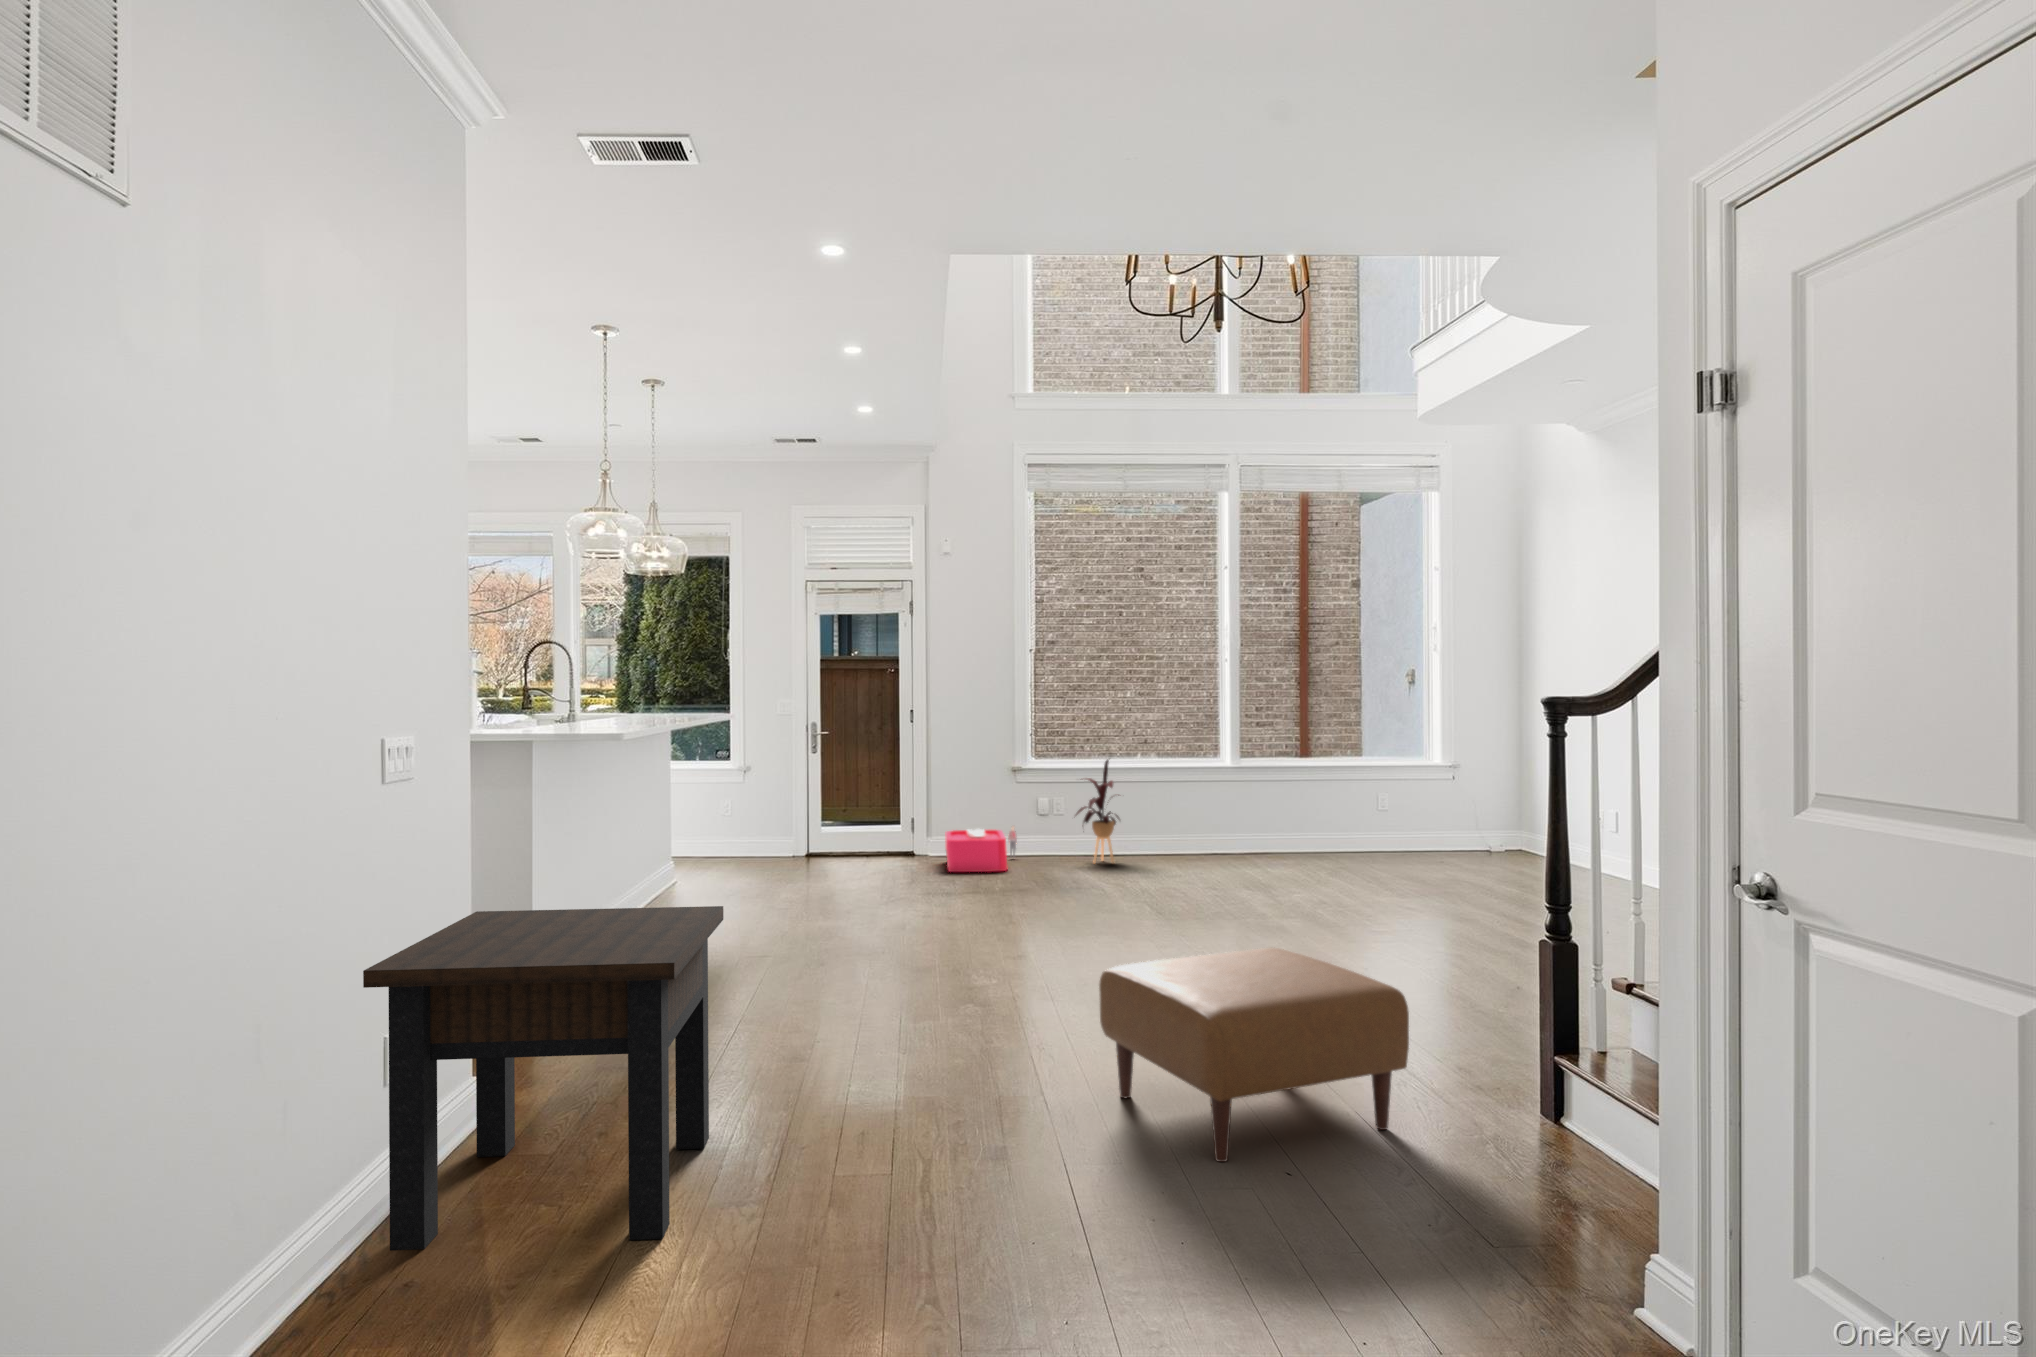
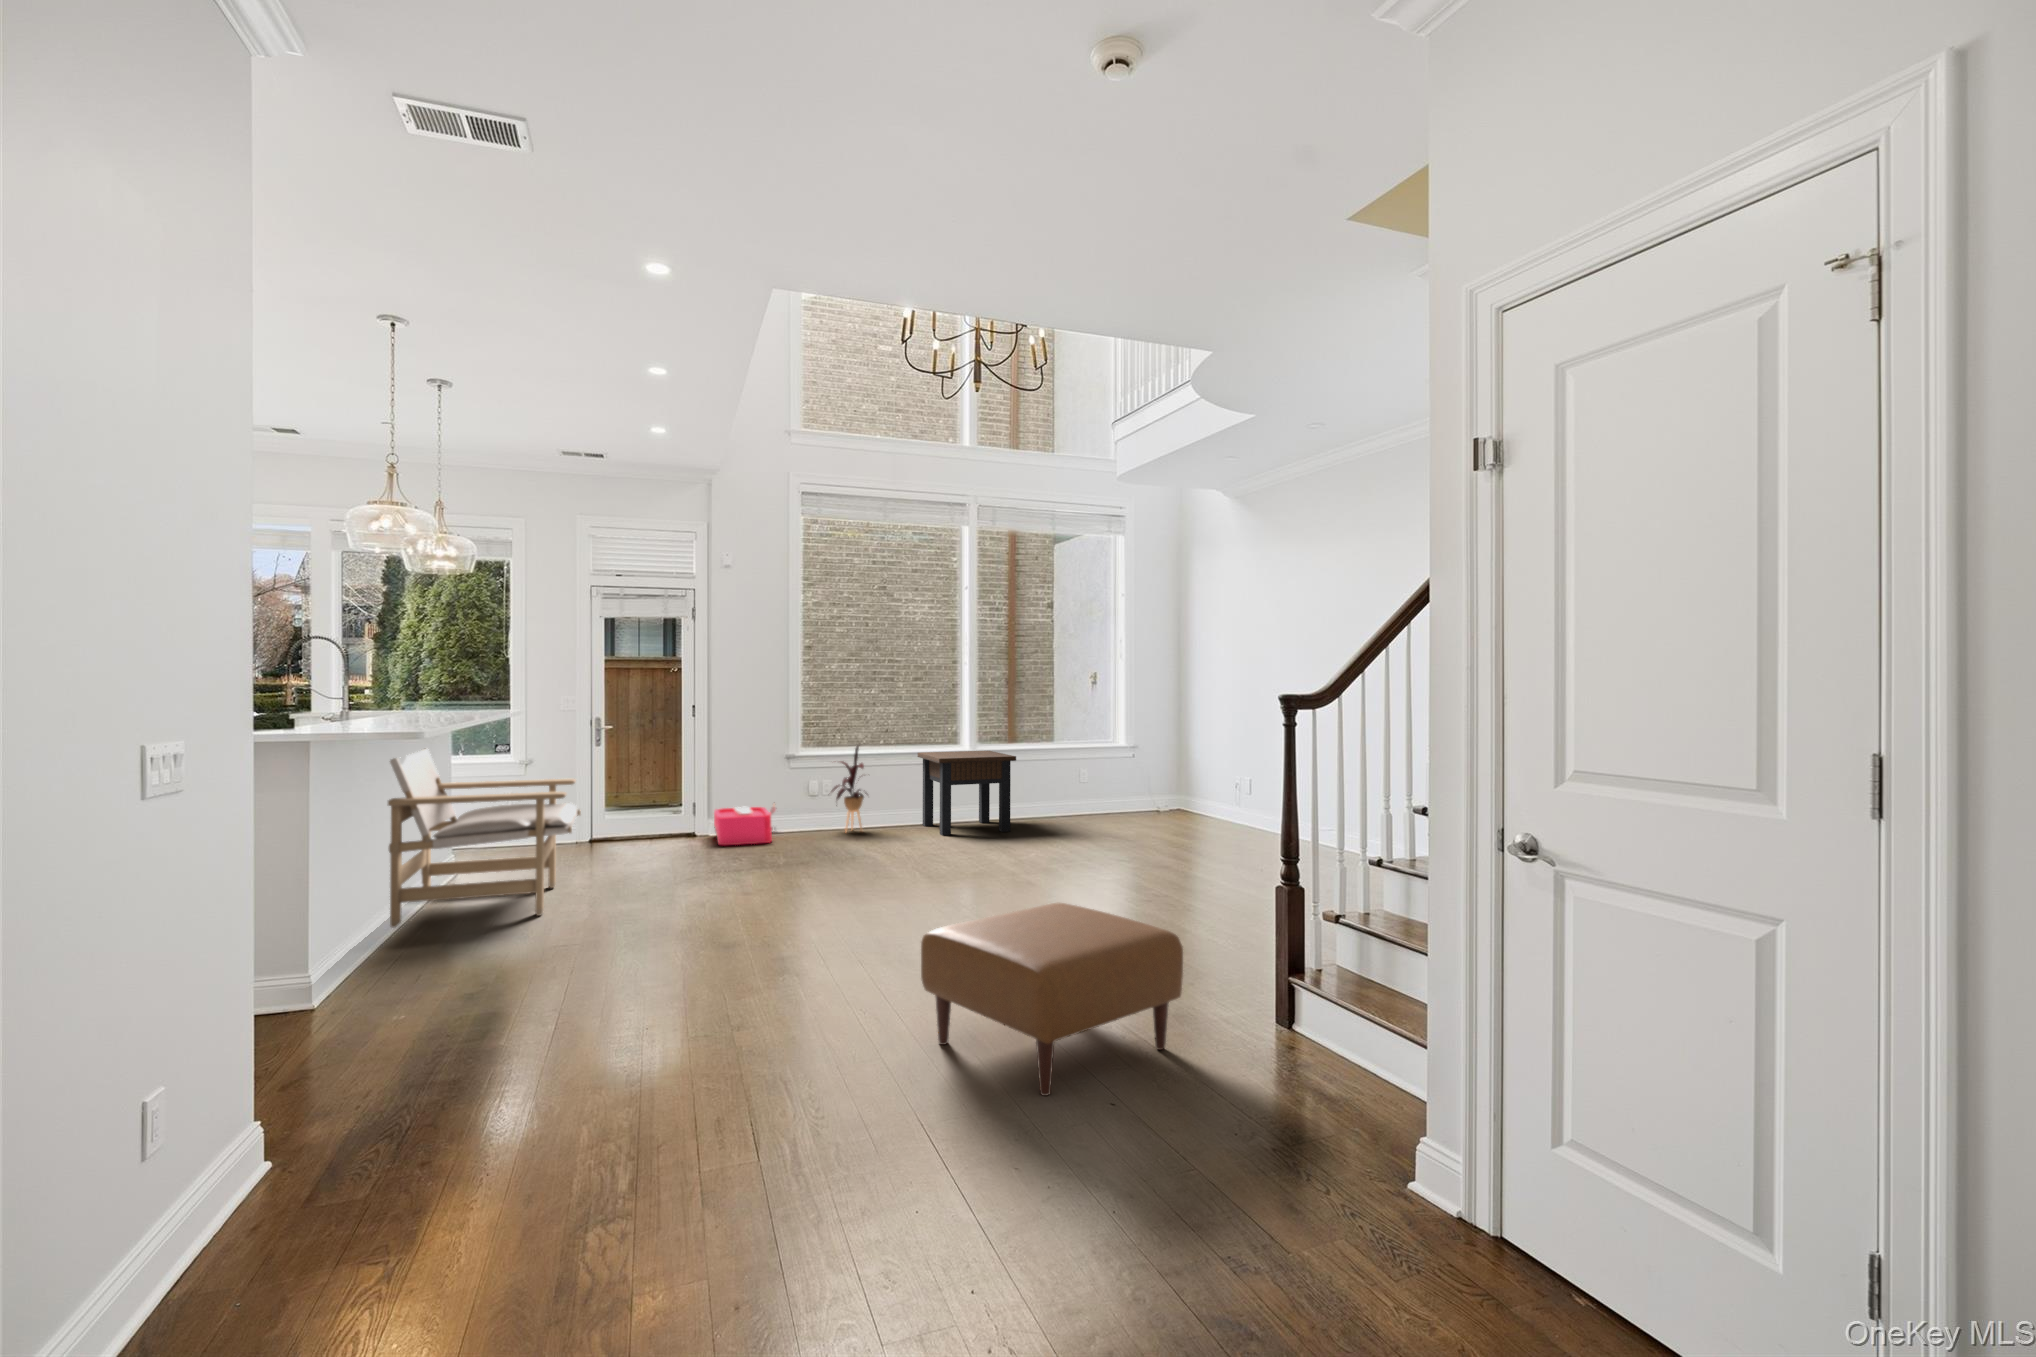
lounge chair: none [609,757,795,938] -> present [388,748,581,928]
side table: present [363,906,723,1251] -> present [918,751,1016,836]

